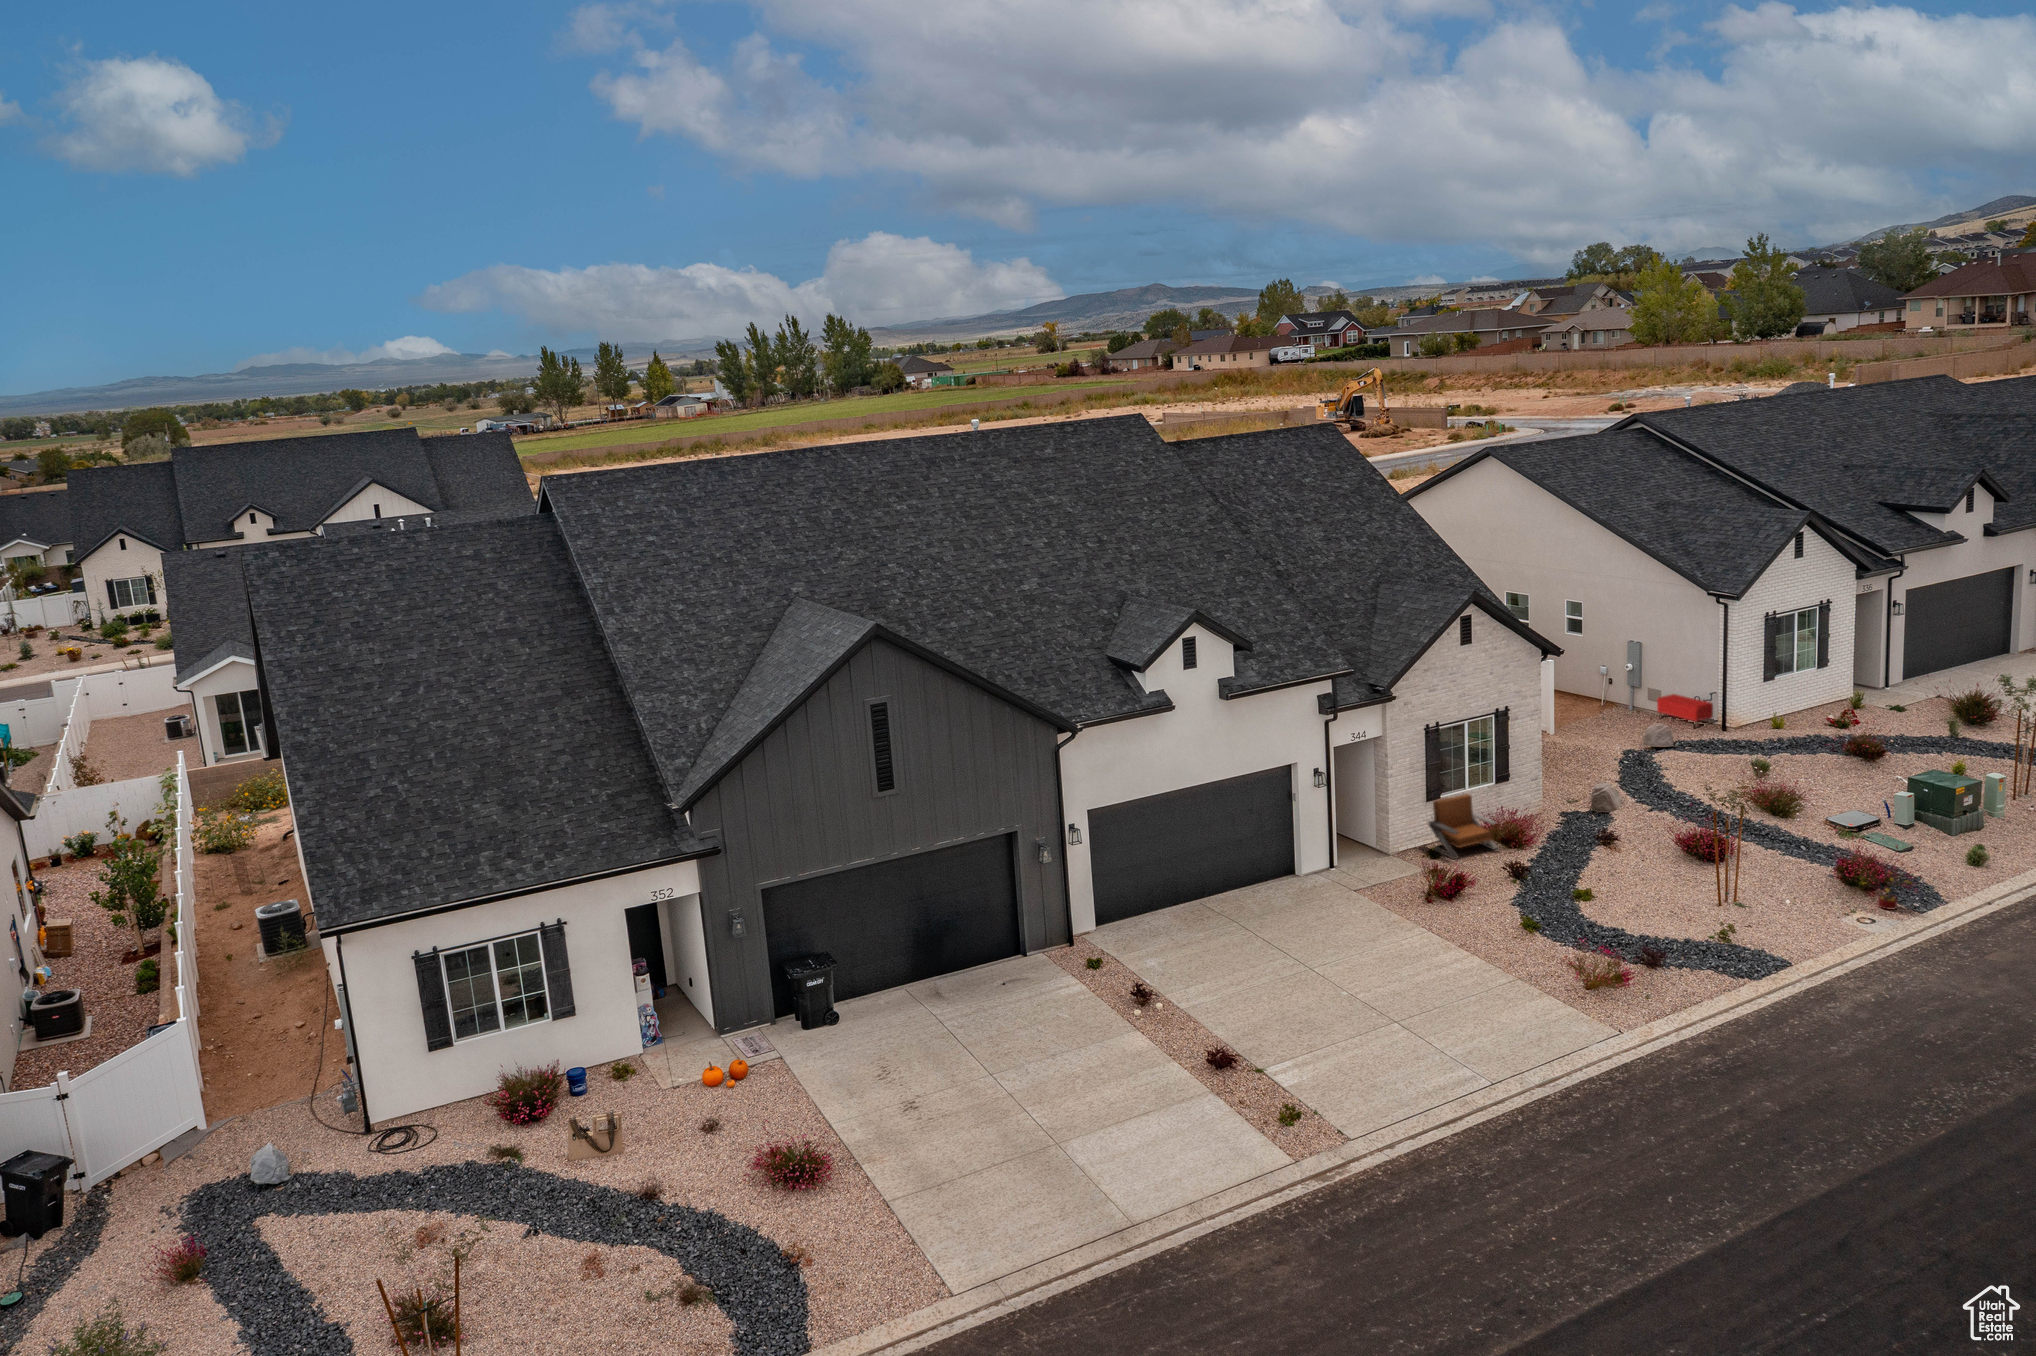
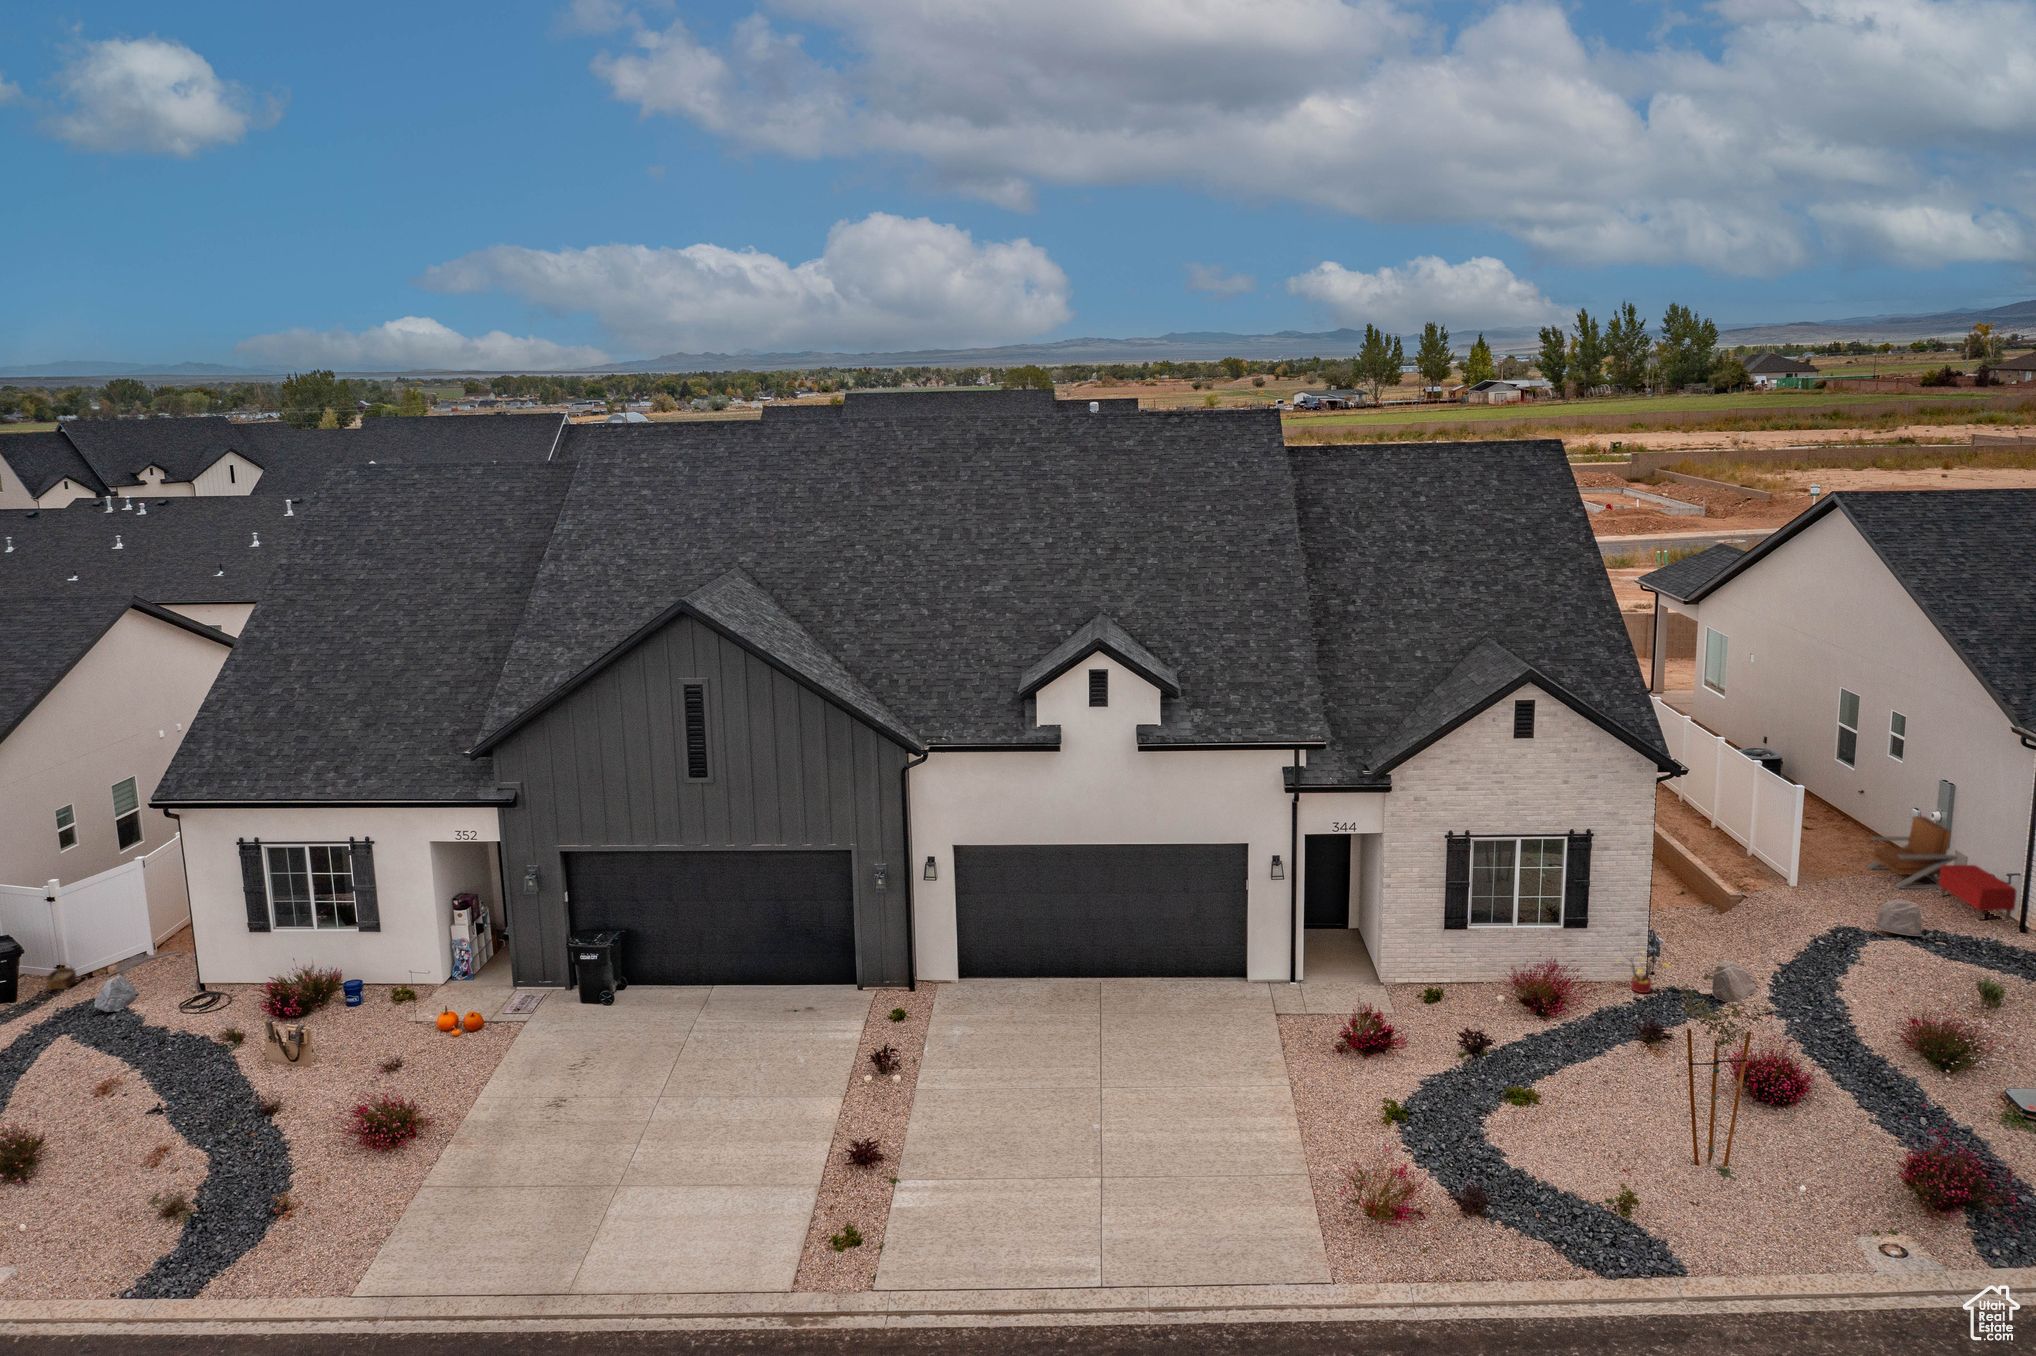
lounge chair: present [1427,794,1497,859] -> present [1868,816,1957,889]
decorative plant: present [1864,876,1898,910] -> present [1630,949,1670,993]
woven basket: none [171,1145,202,1179] -> present [45,967,77,990]

